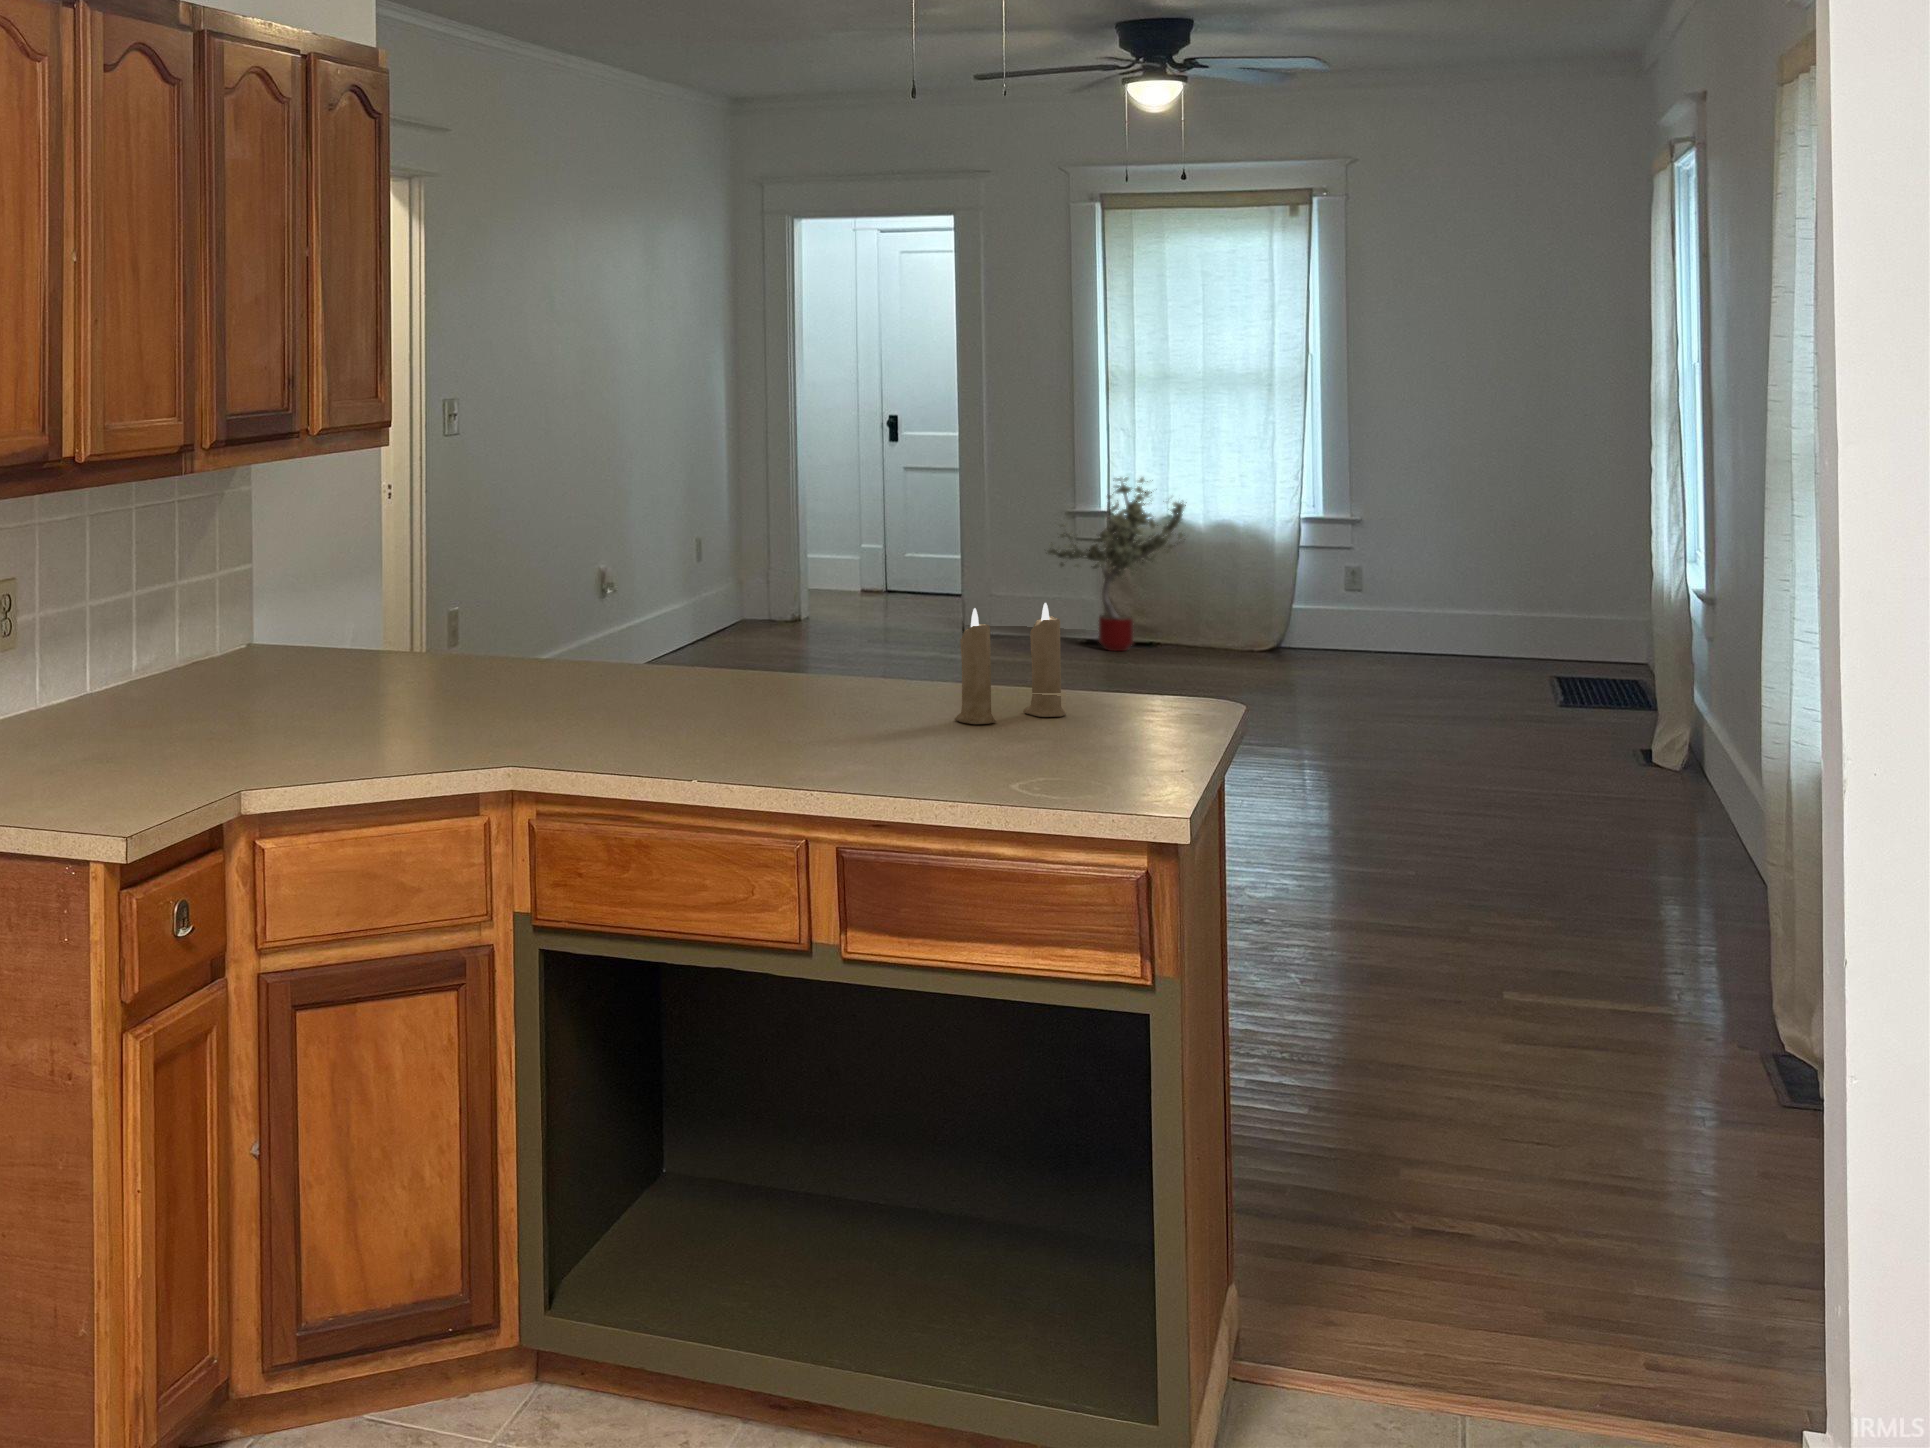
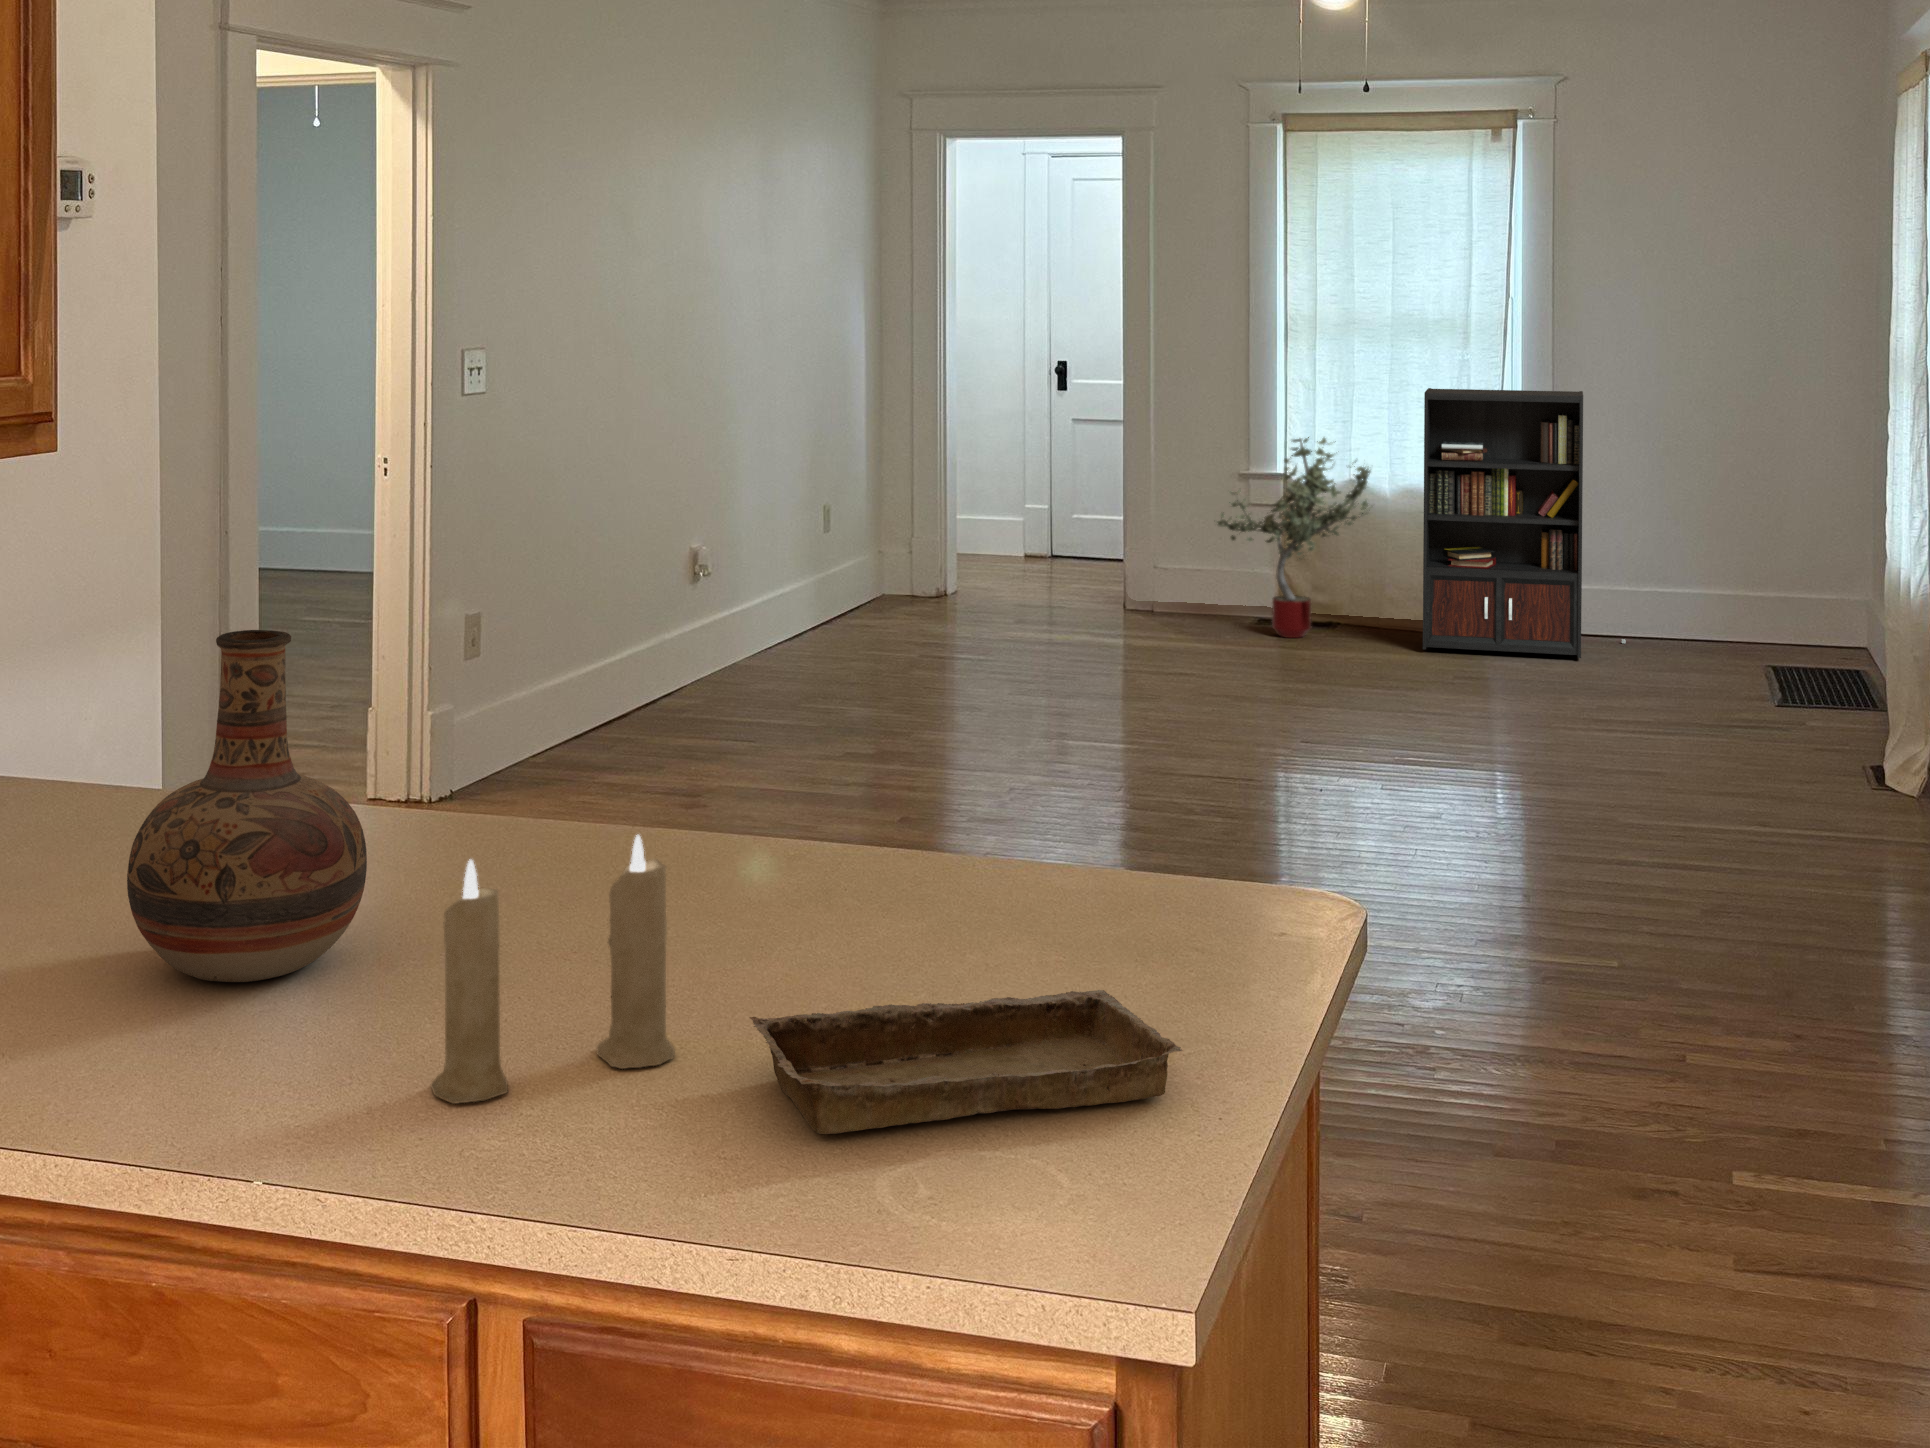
bookcase: none [1233,433,1422,668] -> present [1423,388,1626,658]
vase: none [519,533,649,726] -> present [127,630,367,982]
candle: present [955,603,1066,724] -> present [431,835,675,1104]
tray: none [898,727,1145,777] -> present [750,990,1182,1134]

